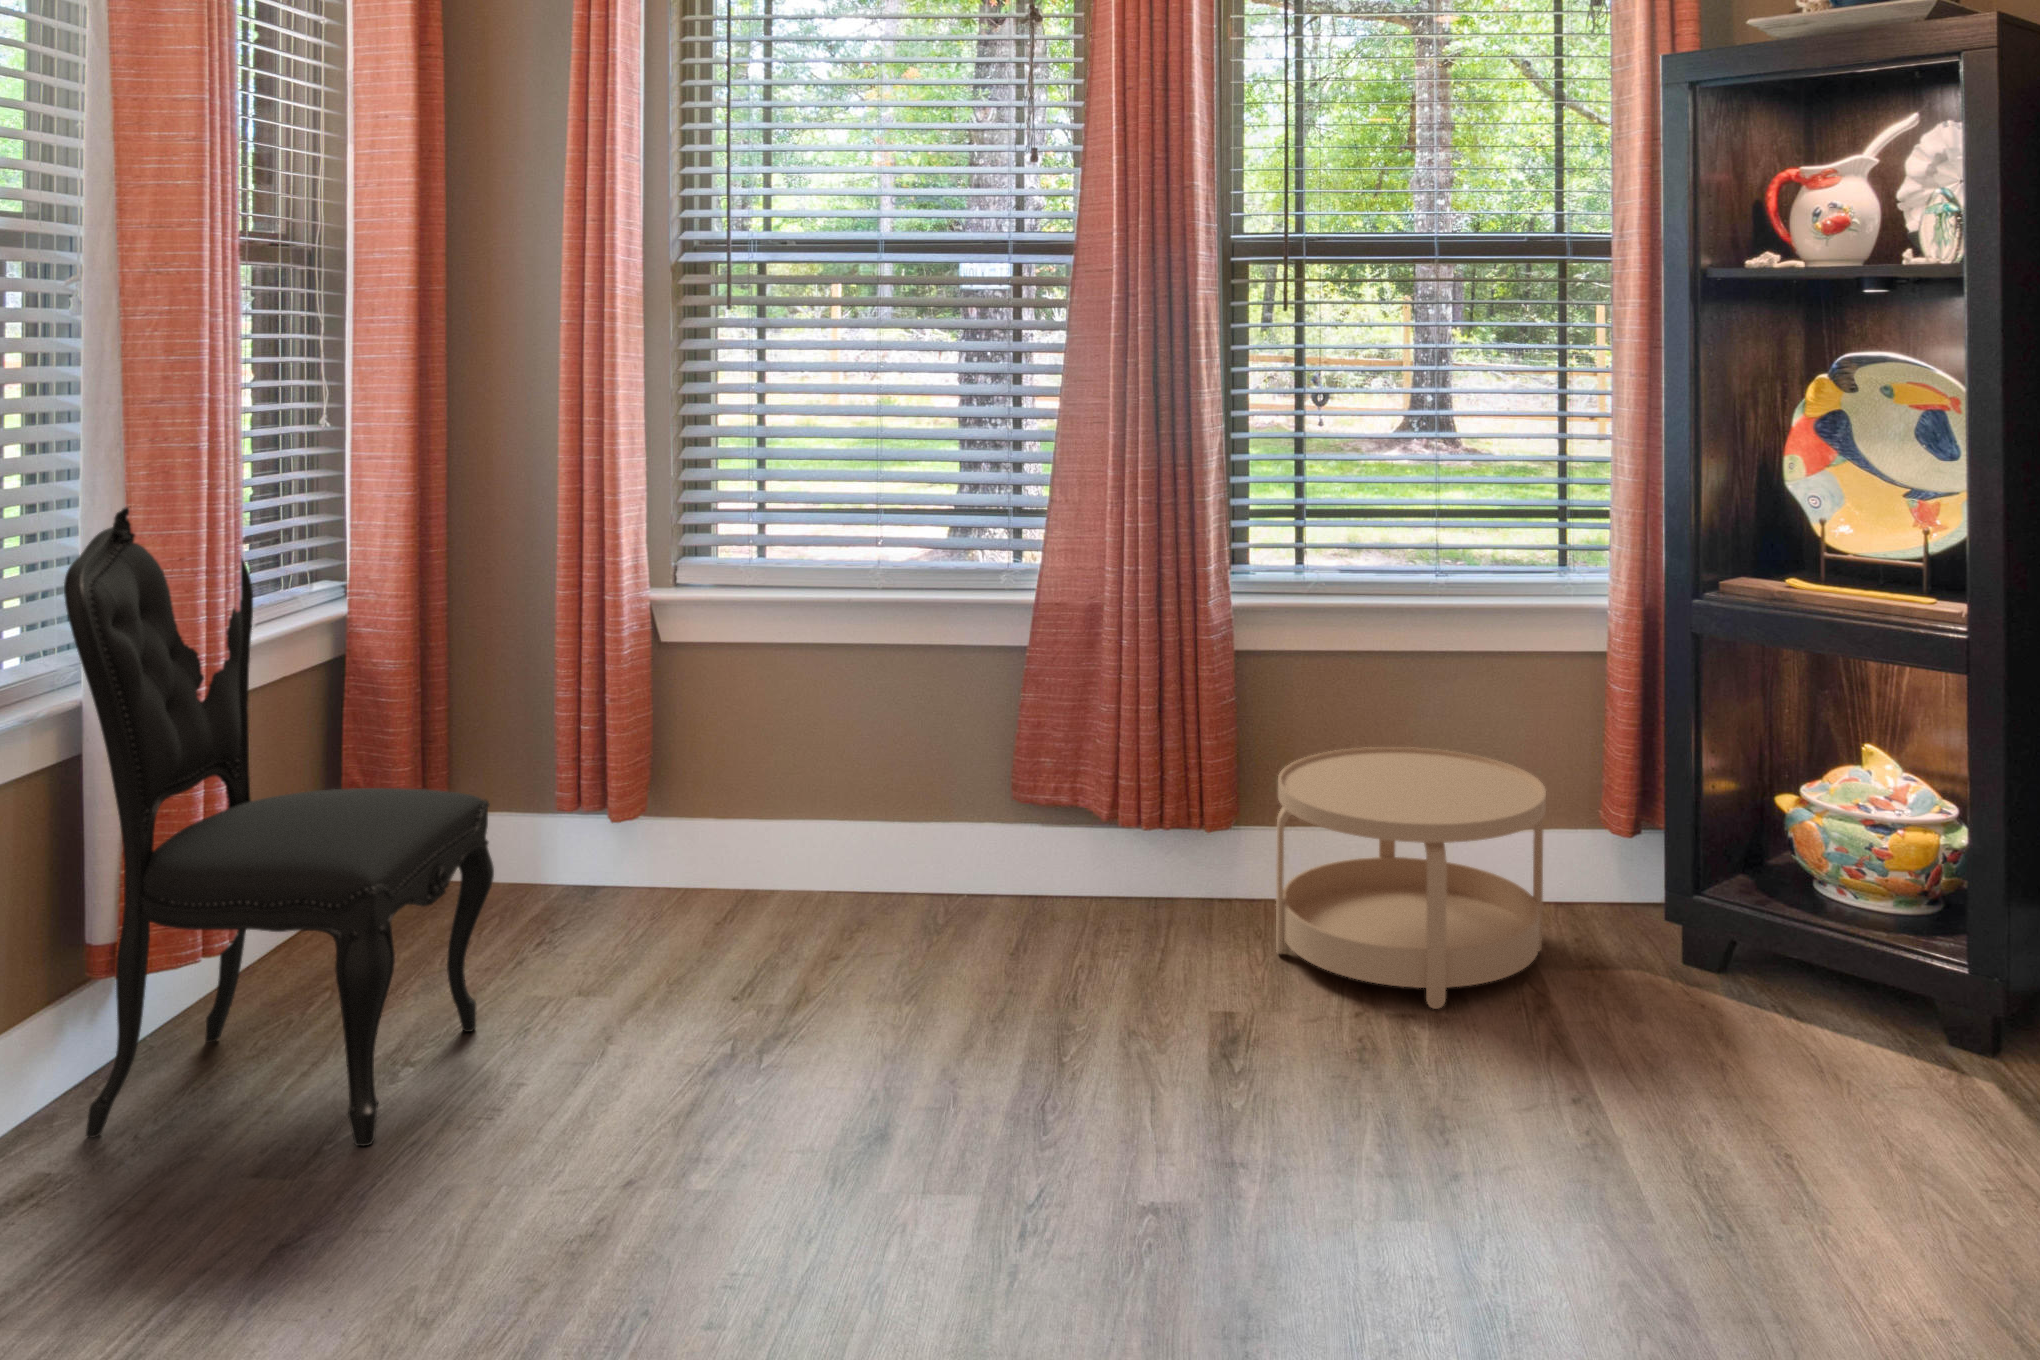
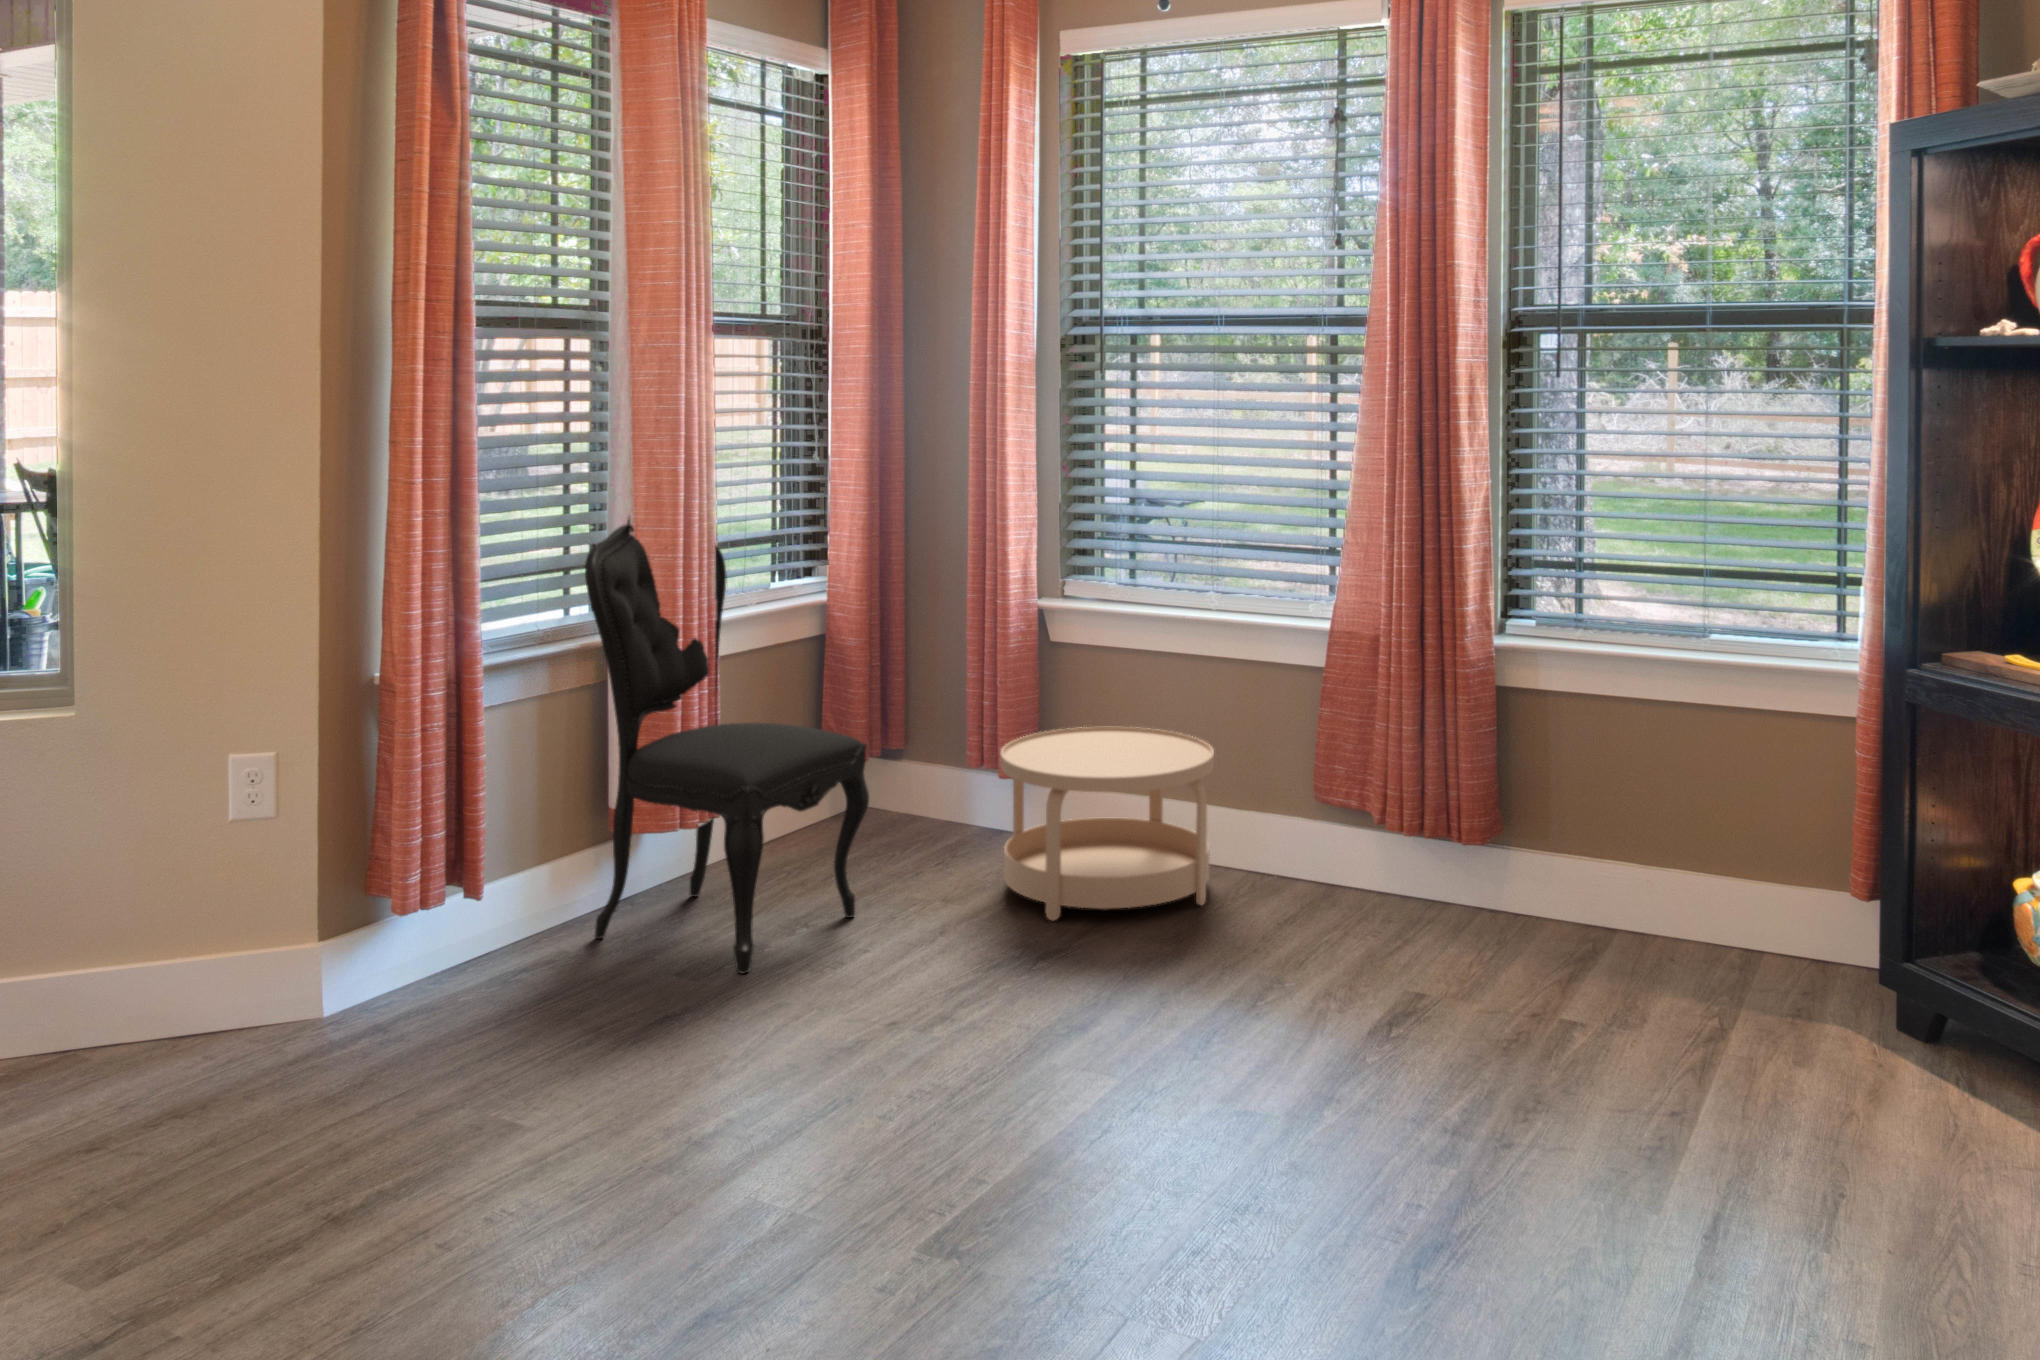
side table: present [1276,747,1546,1009] -> present [1001,727,1214,921]

